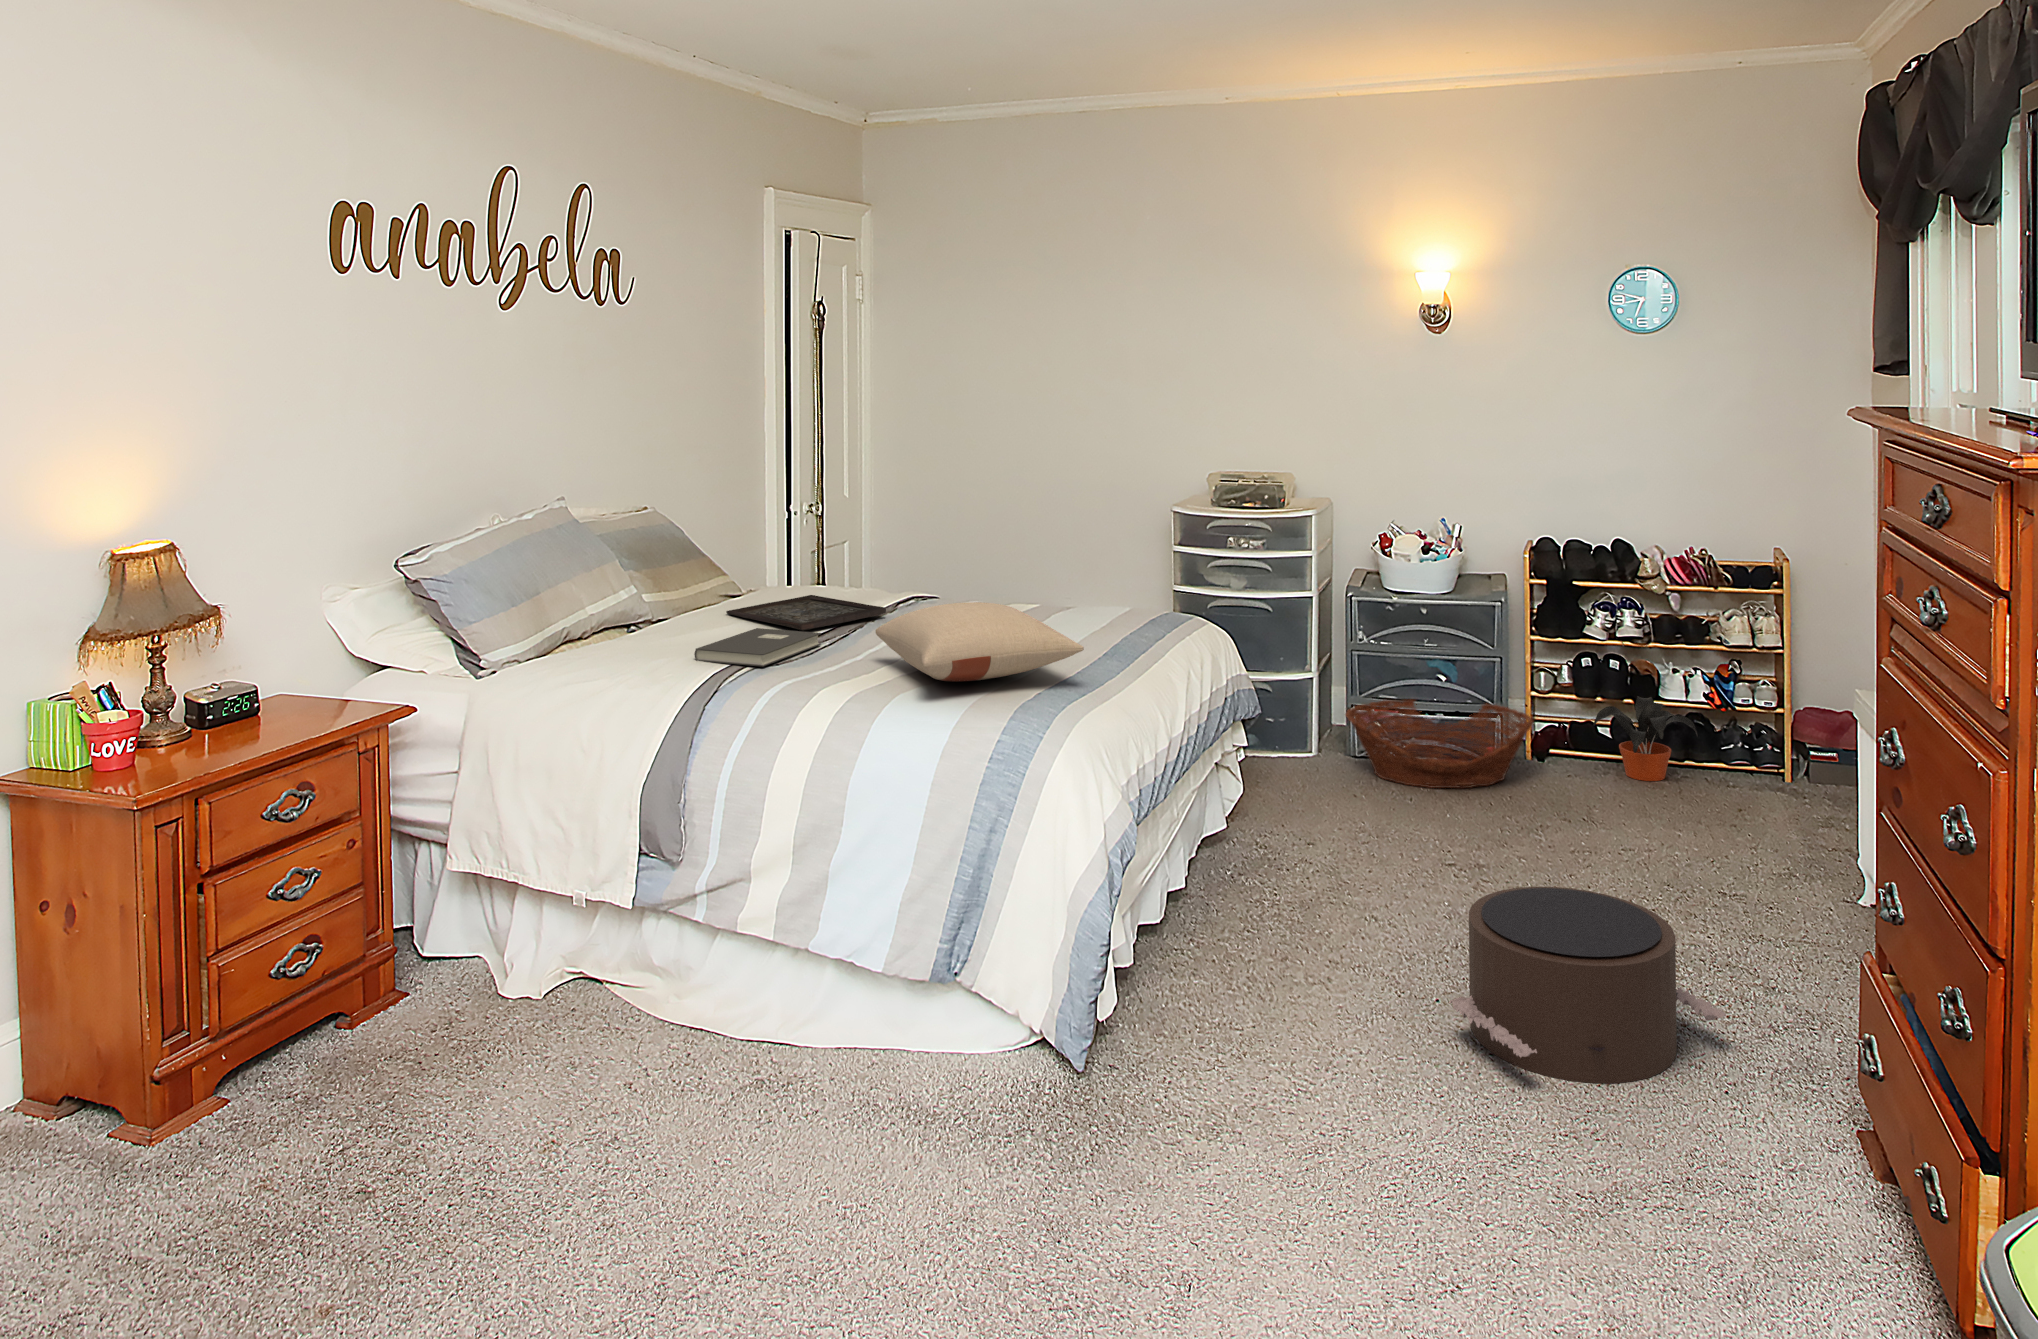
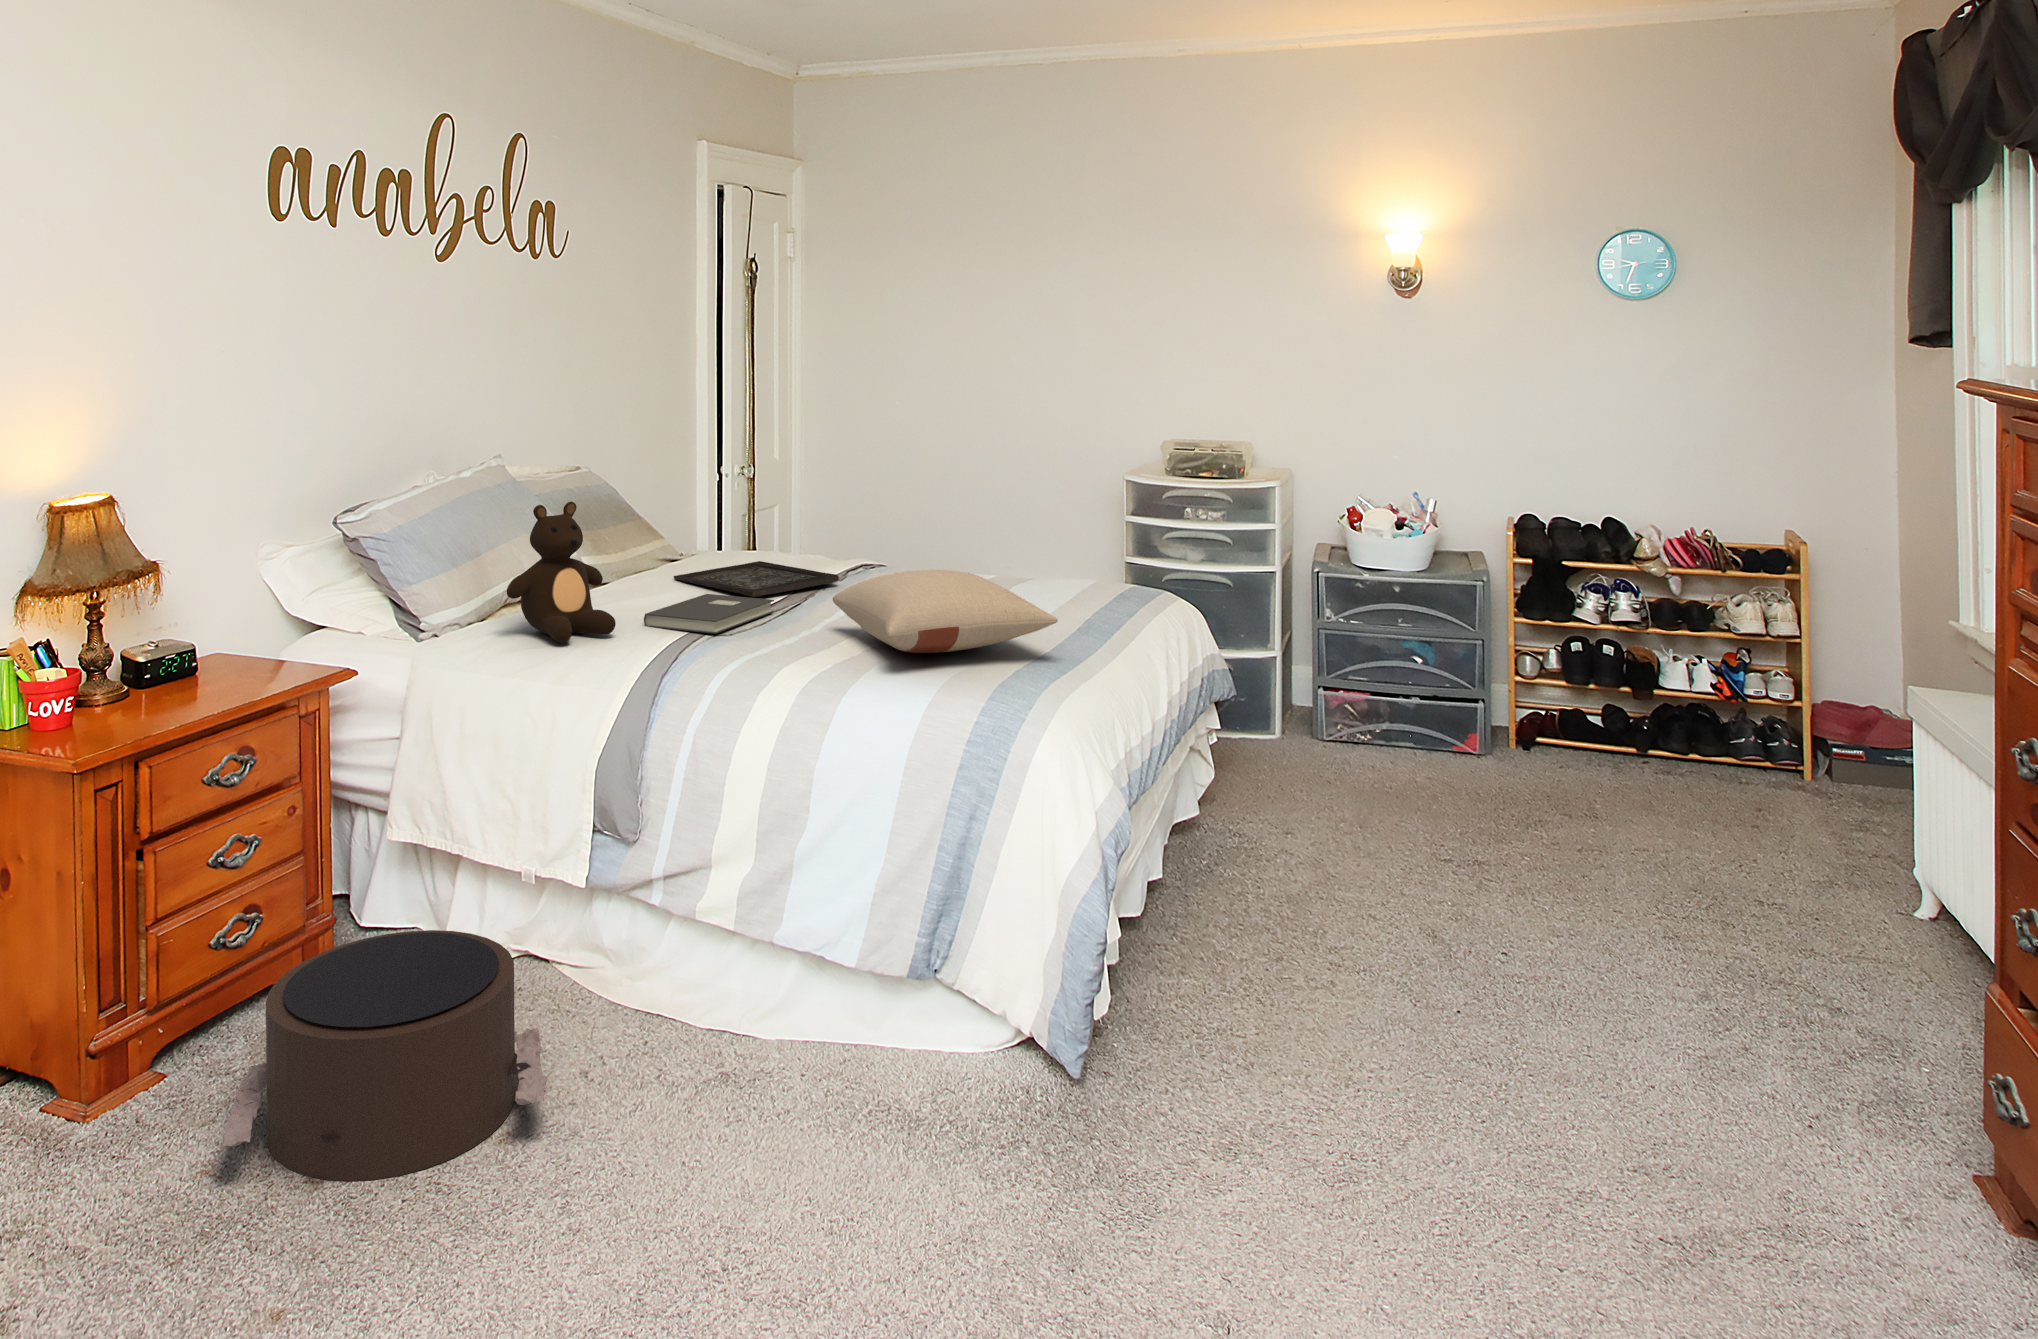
teddy bear: none [561,543,667,678] -> present [506,502,616,643]
potted plant: present [1594,696,1698,781] -> none [1586,683,1702,774]
basket: present [1345,699,1533,788] -> none [1314,682,1522,777]
pouf: present [1449,887,1727,1083] -> present [223,930,548,1181]

